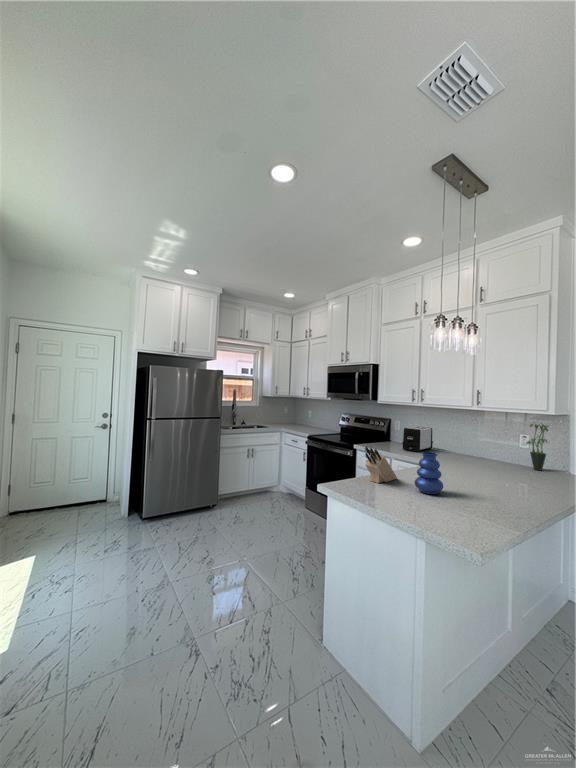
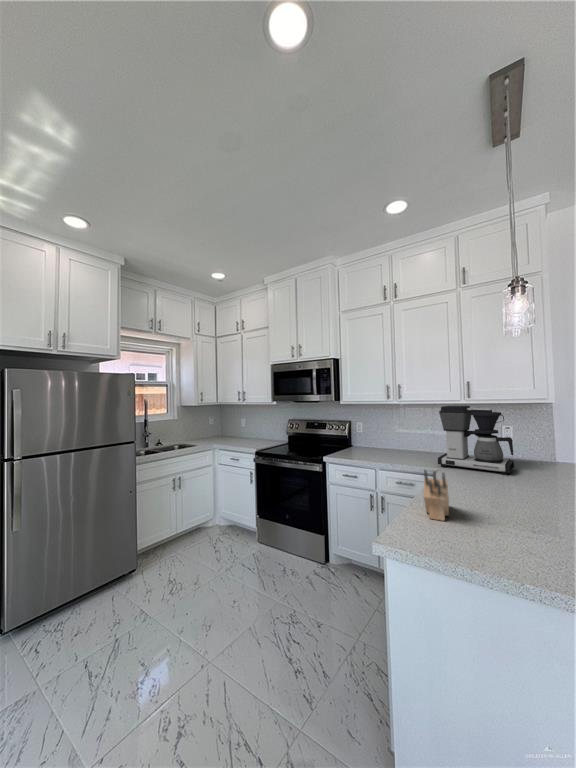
coffee maker: none [439,410,509,473] -> present [438,406,514,475]
potted plant: present [527,424,549,471] -> none [517,411,541,463]
toaster: present [402,427,433,452] -> none [380,427,404,457]
vase: present [414,452,443,494] -> none [497,468,541,528]

